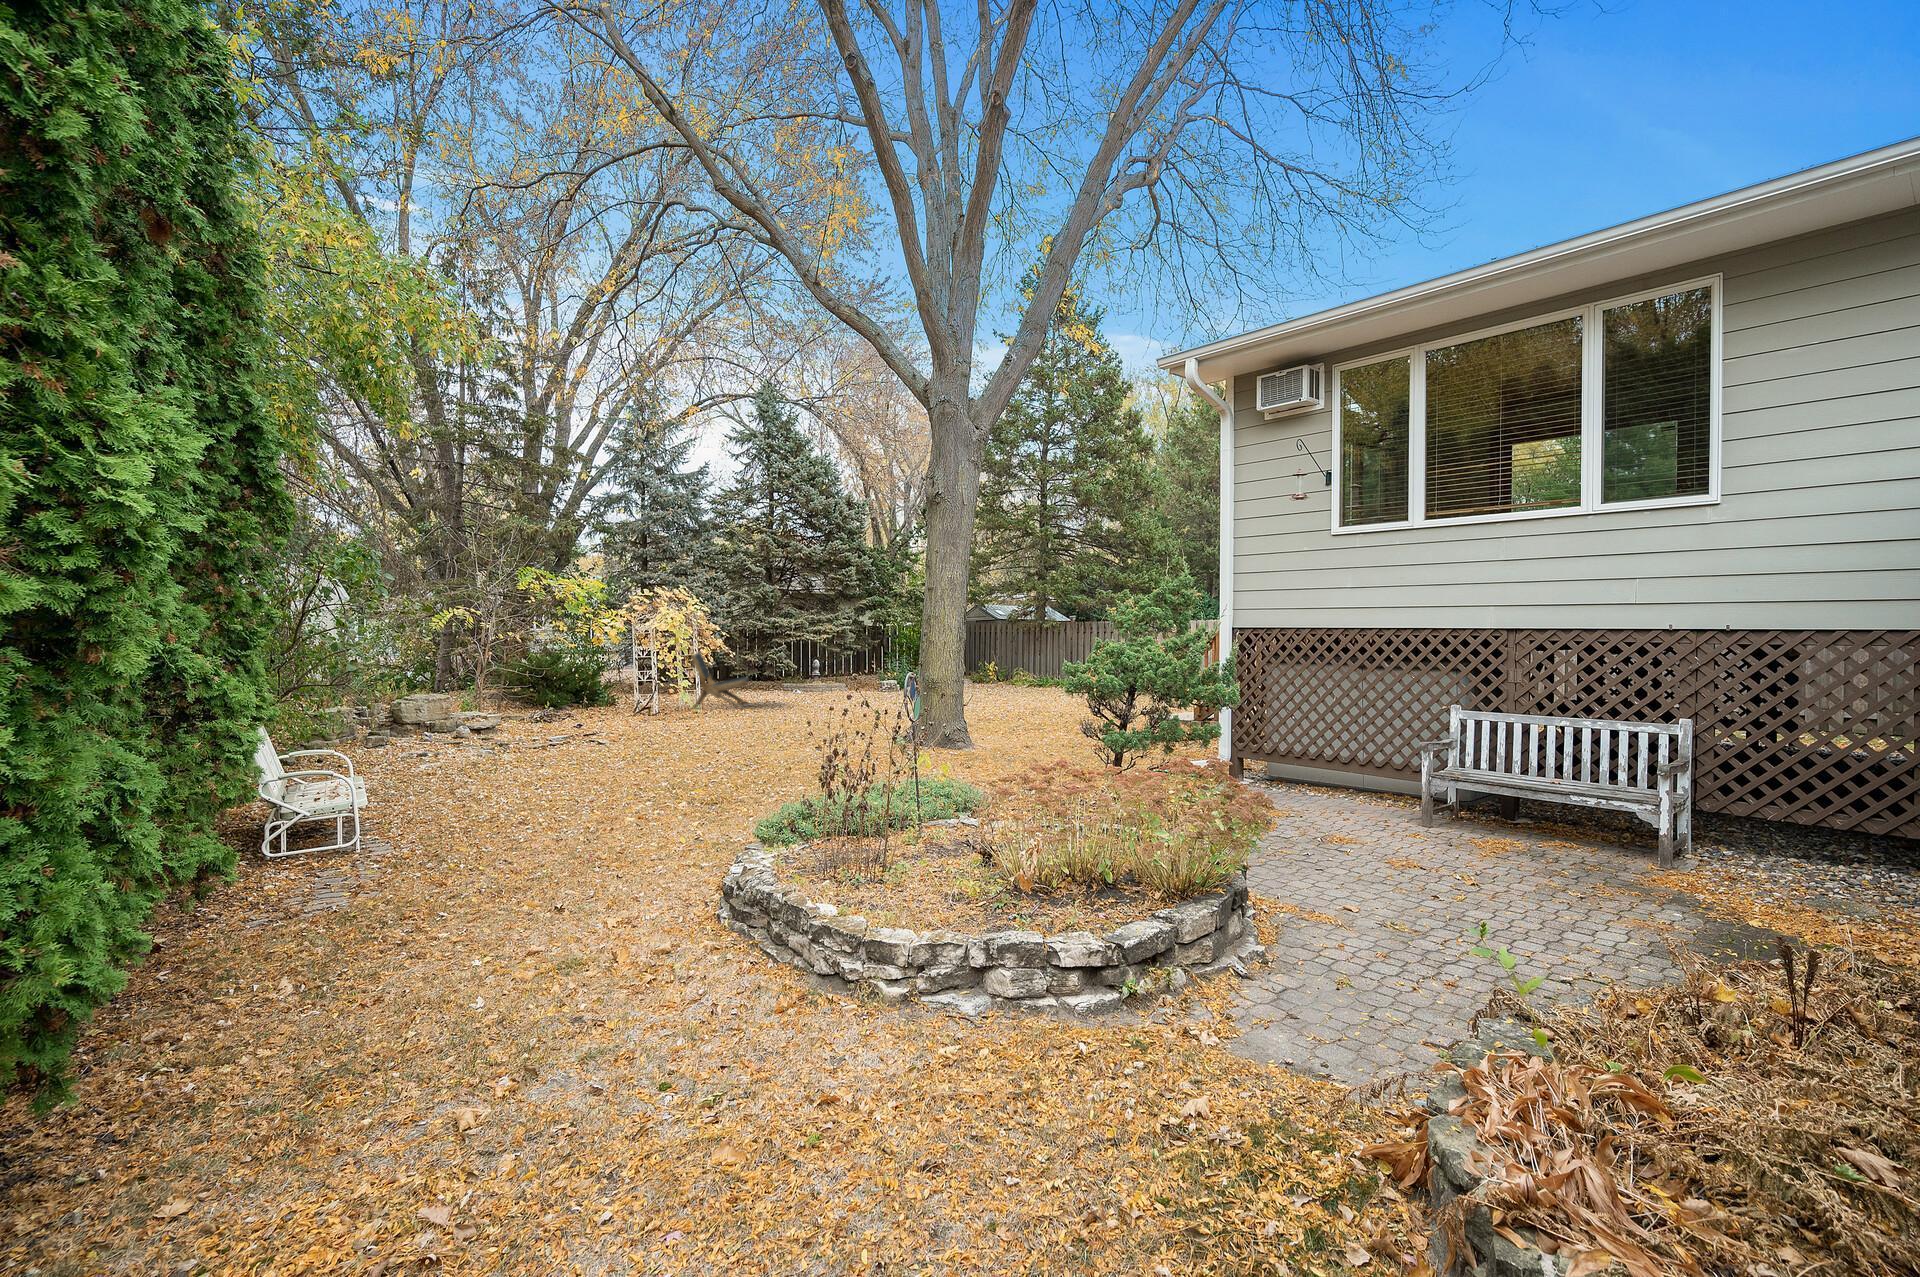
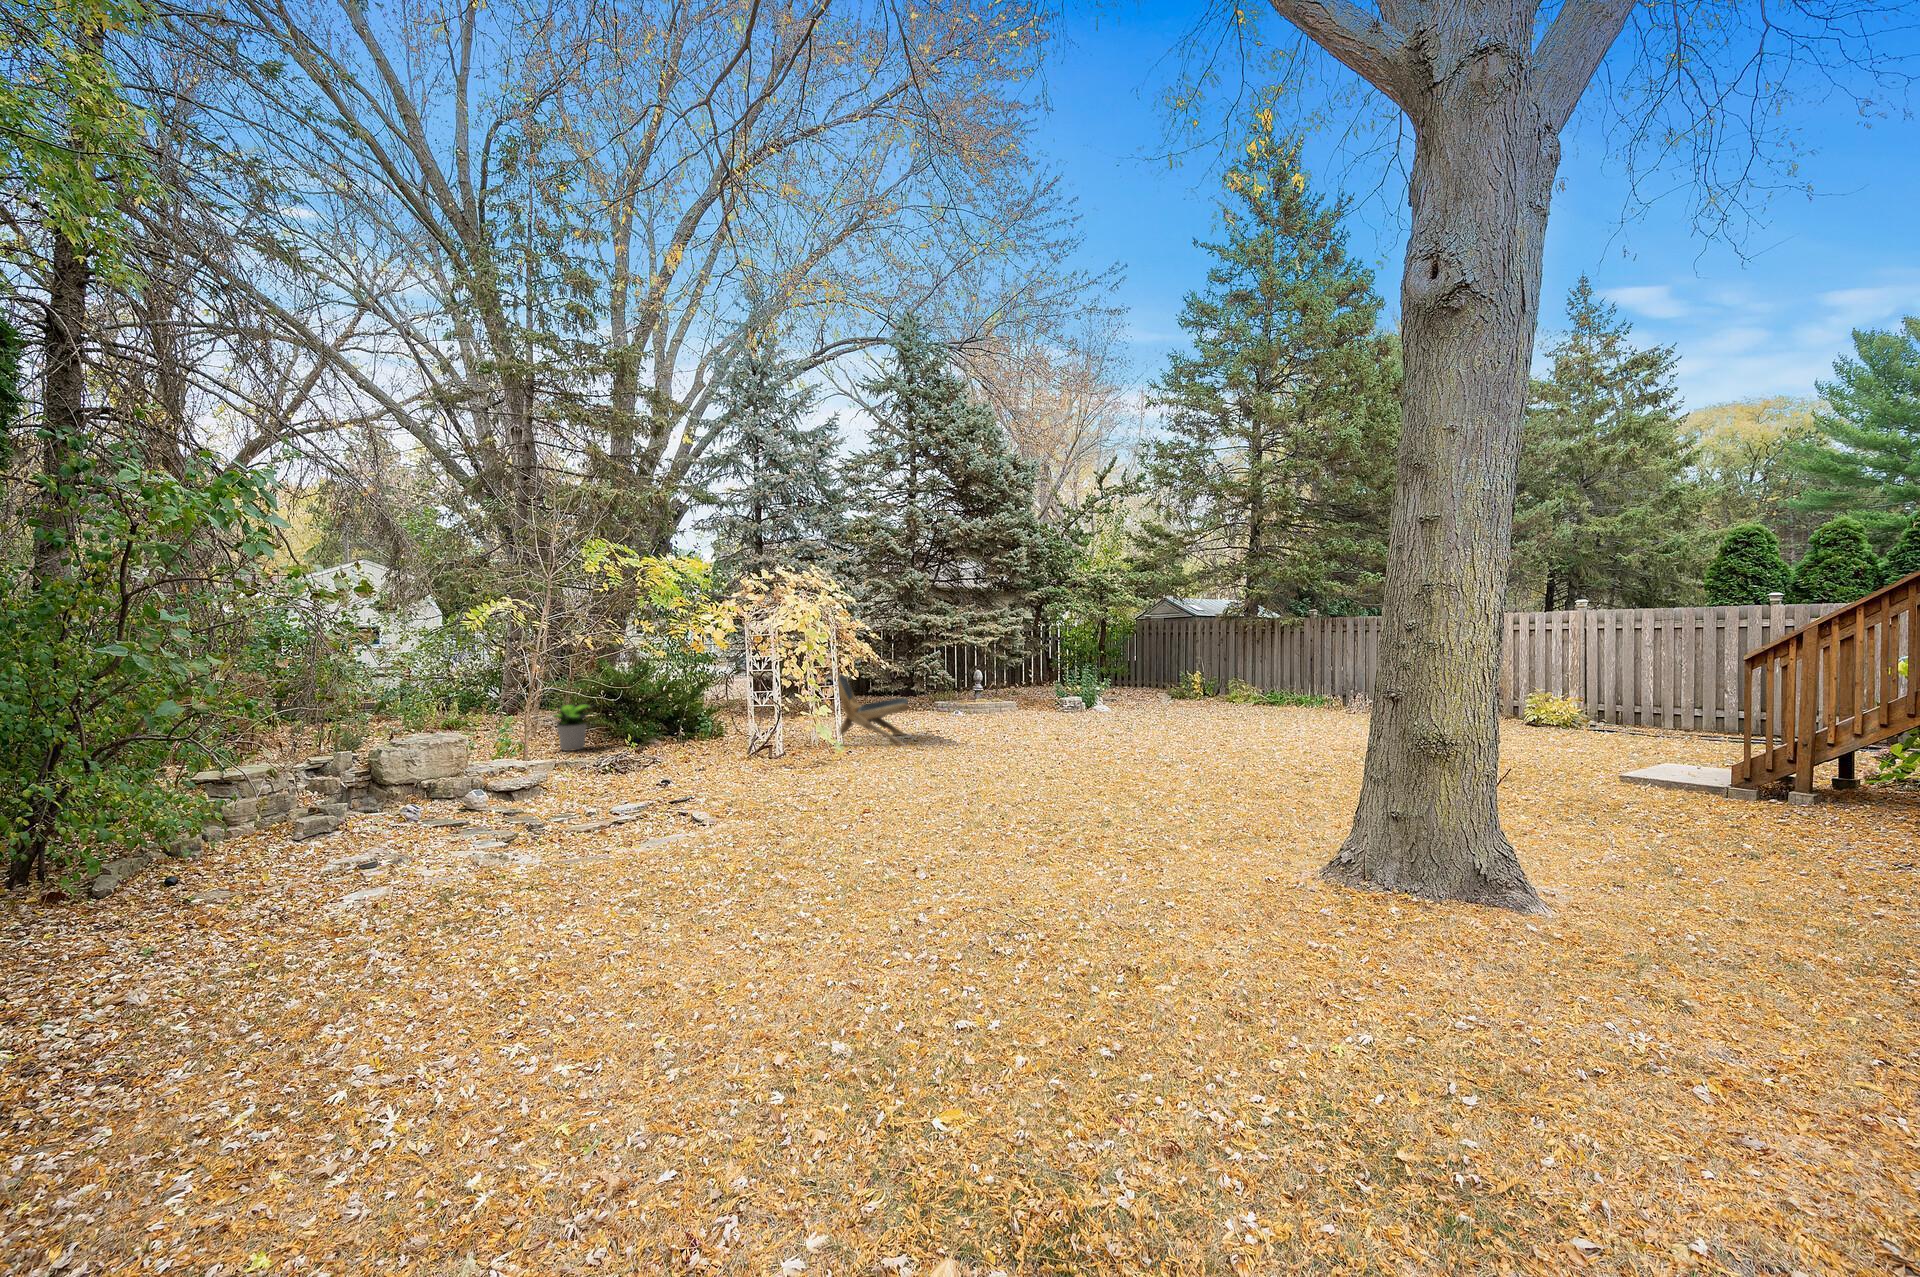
potted plant: none [486,679,530,711] -> present [553,704,592,751]

